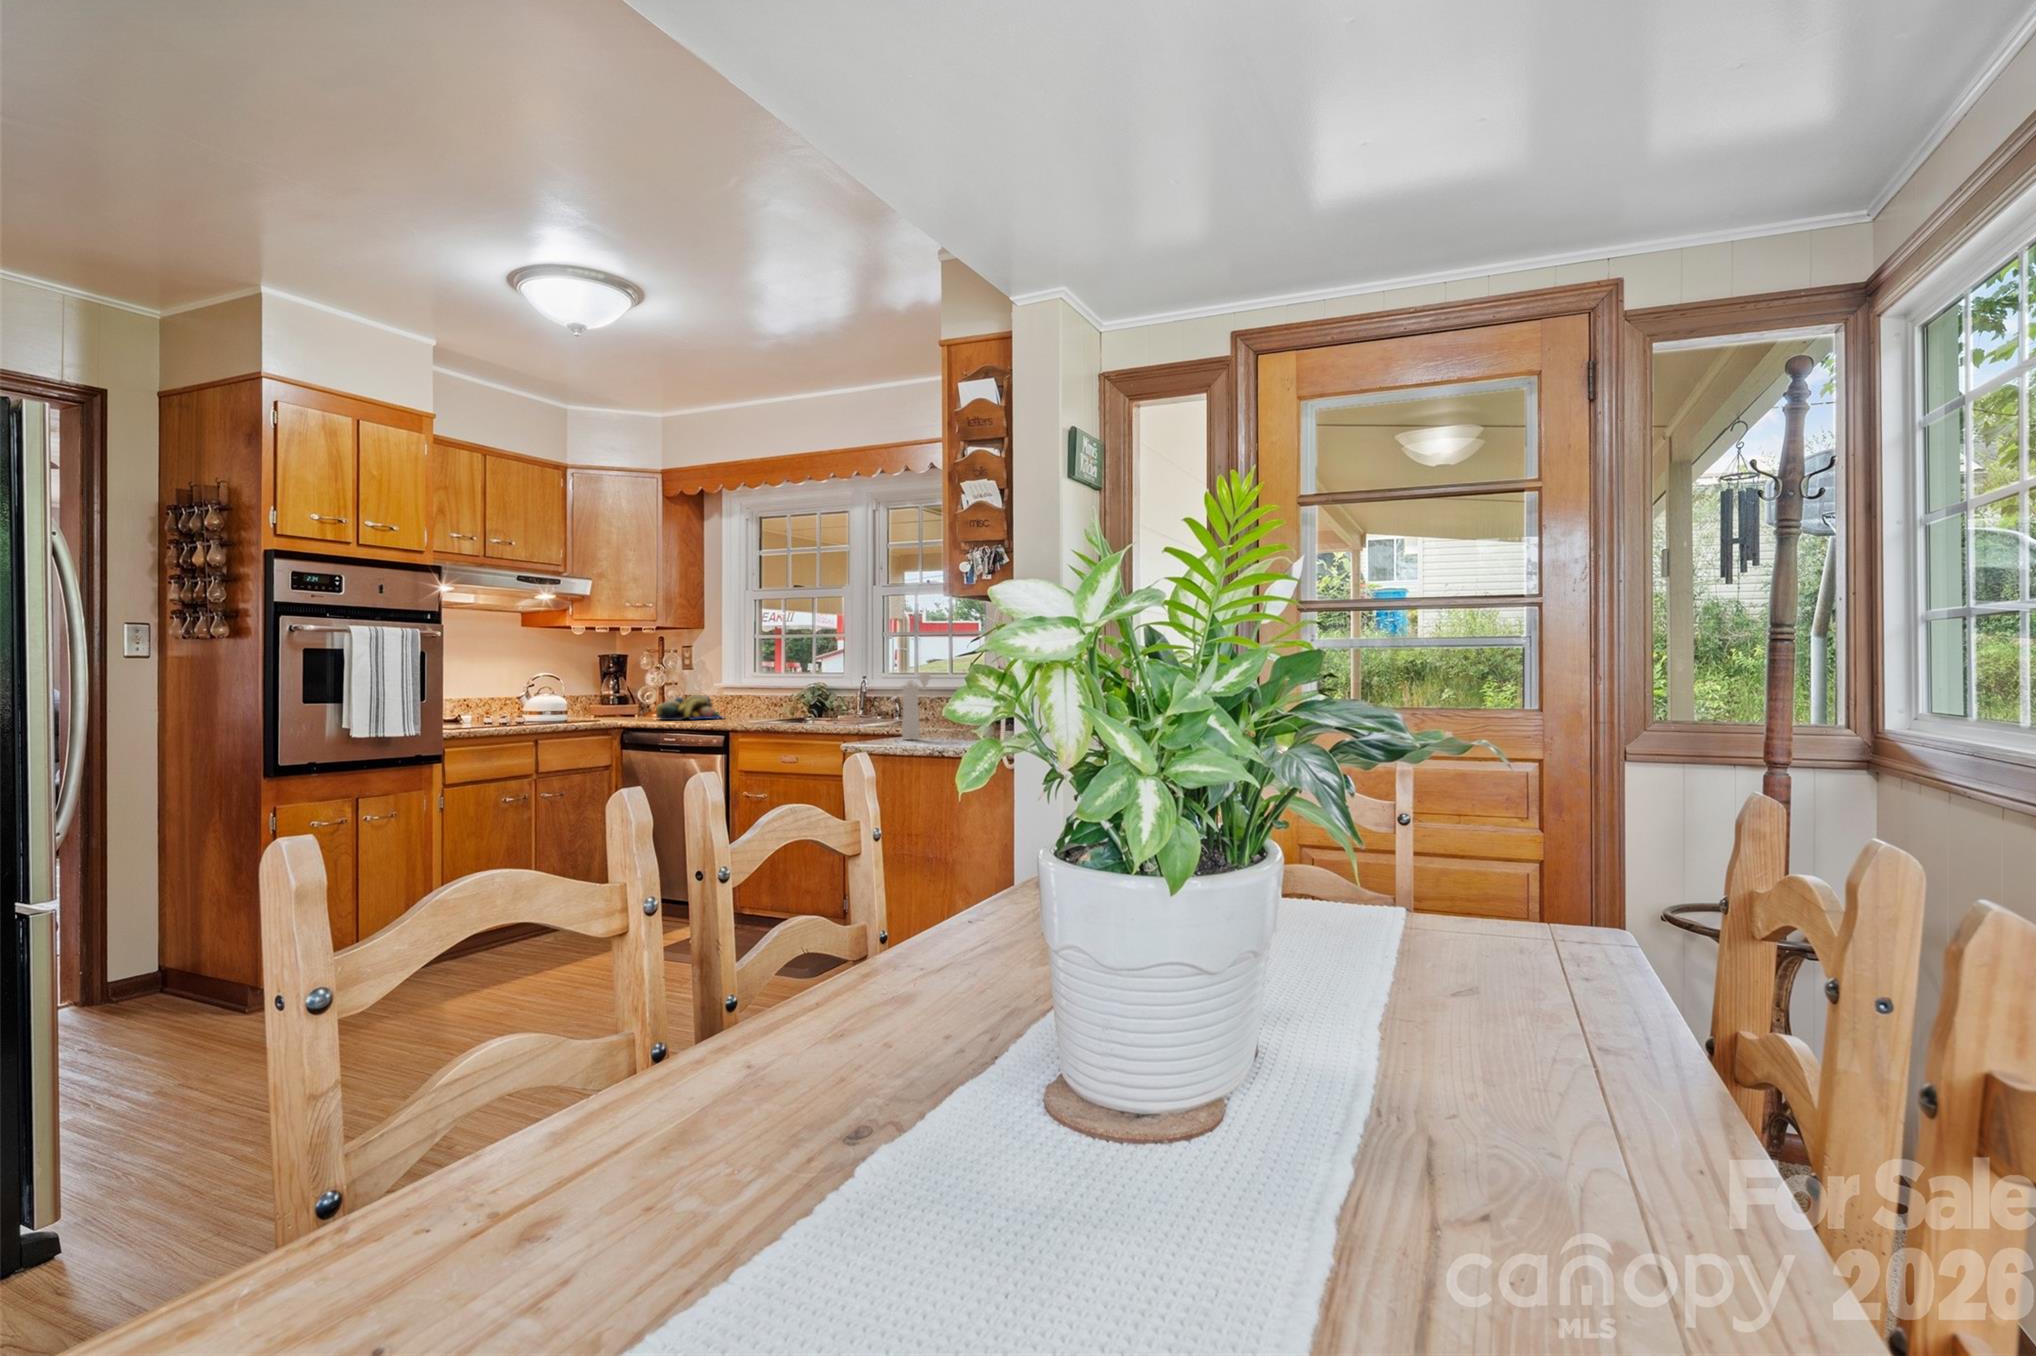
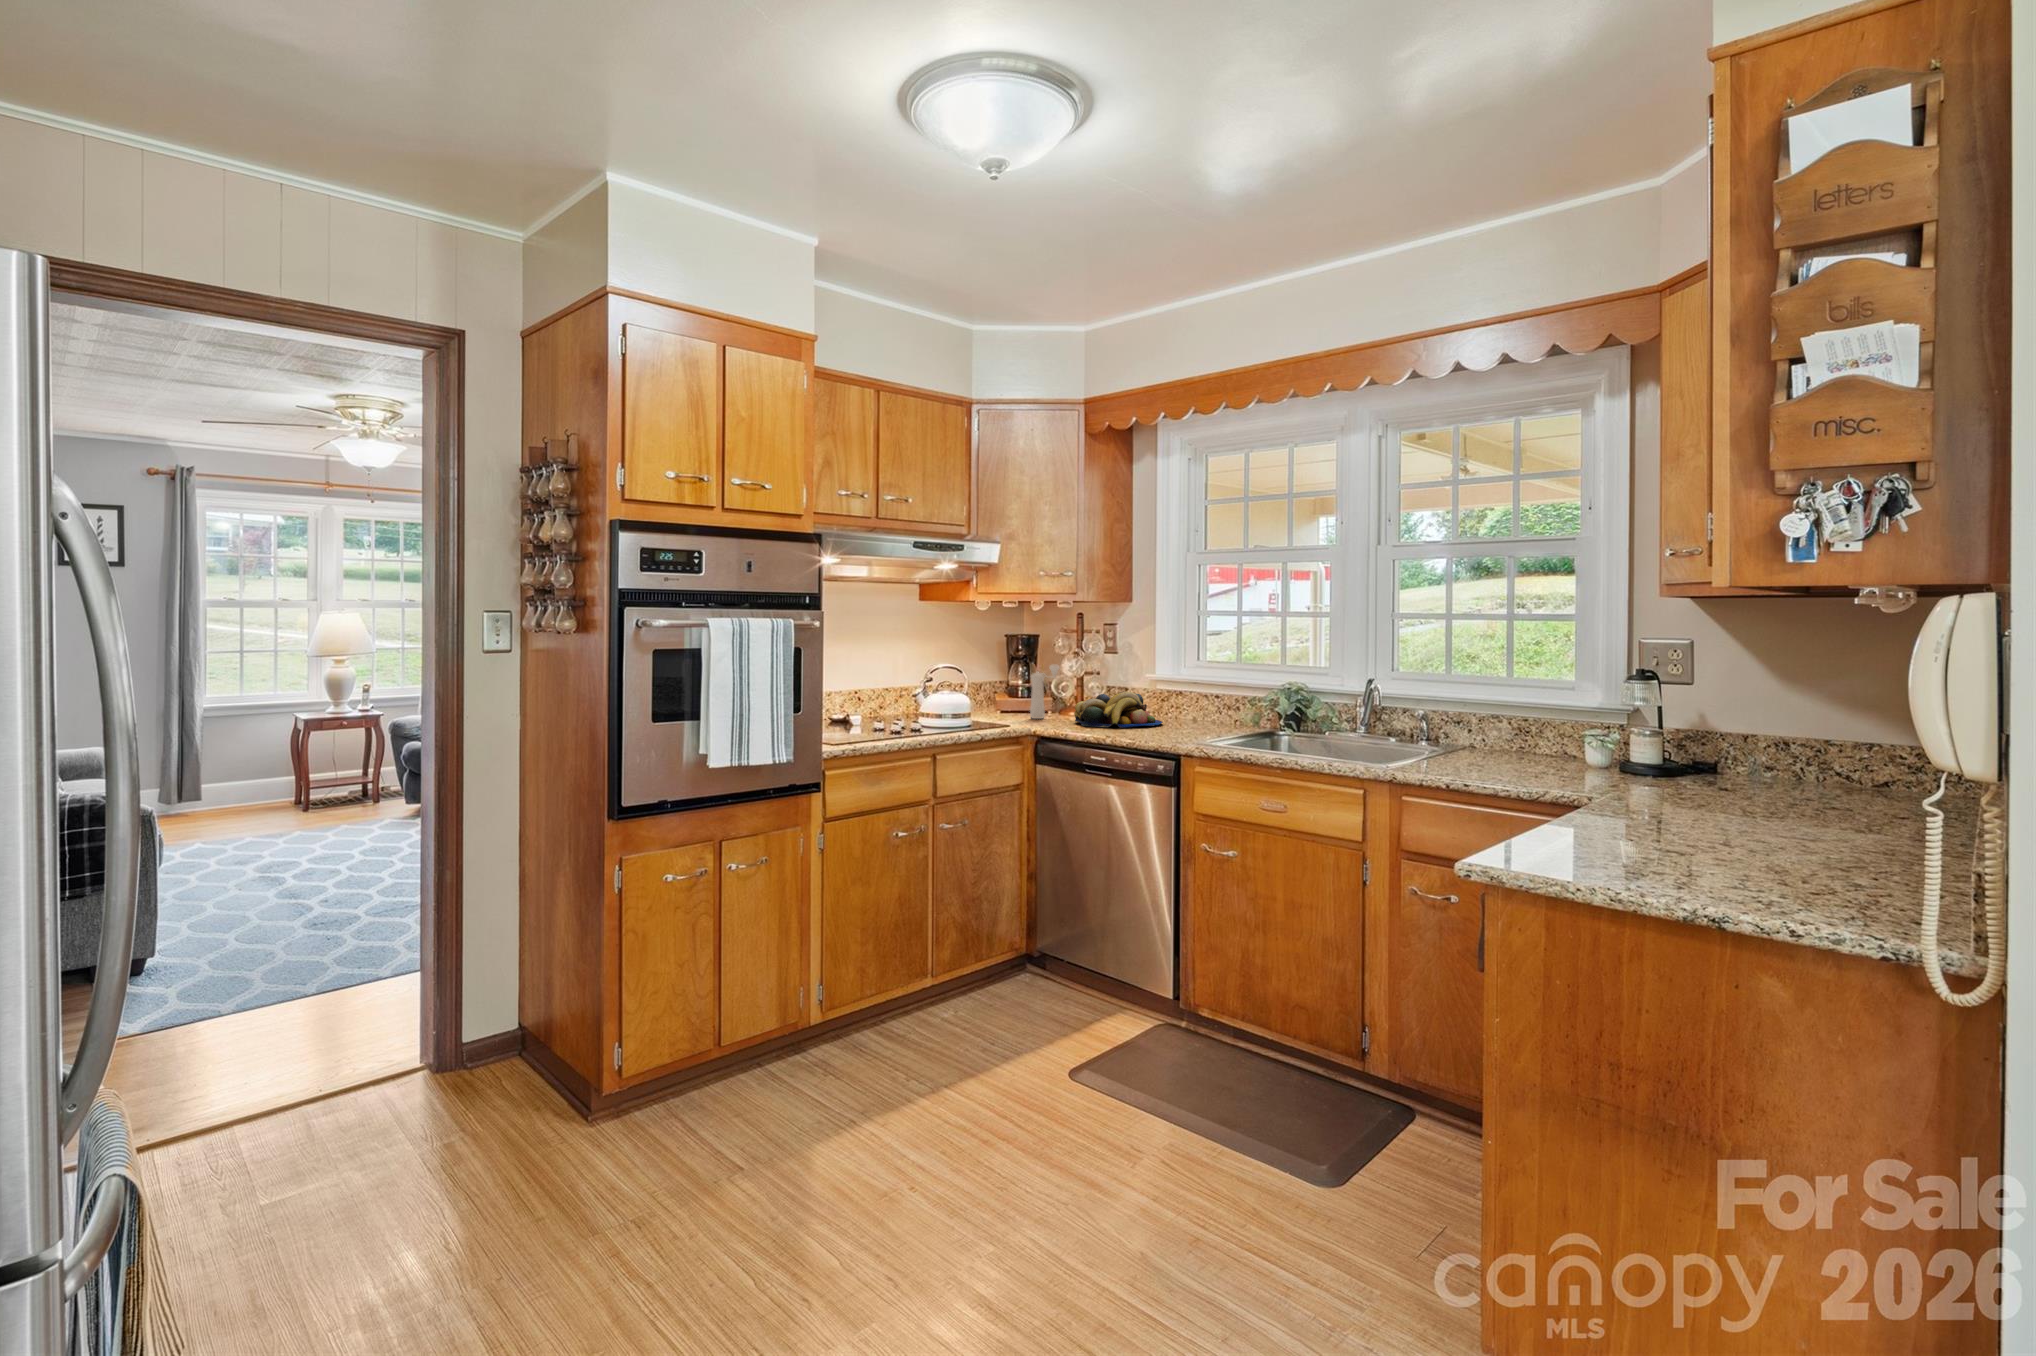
pepper mill: present [902,673,931,739] -> present [1030,665,1059,719]

